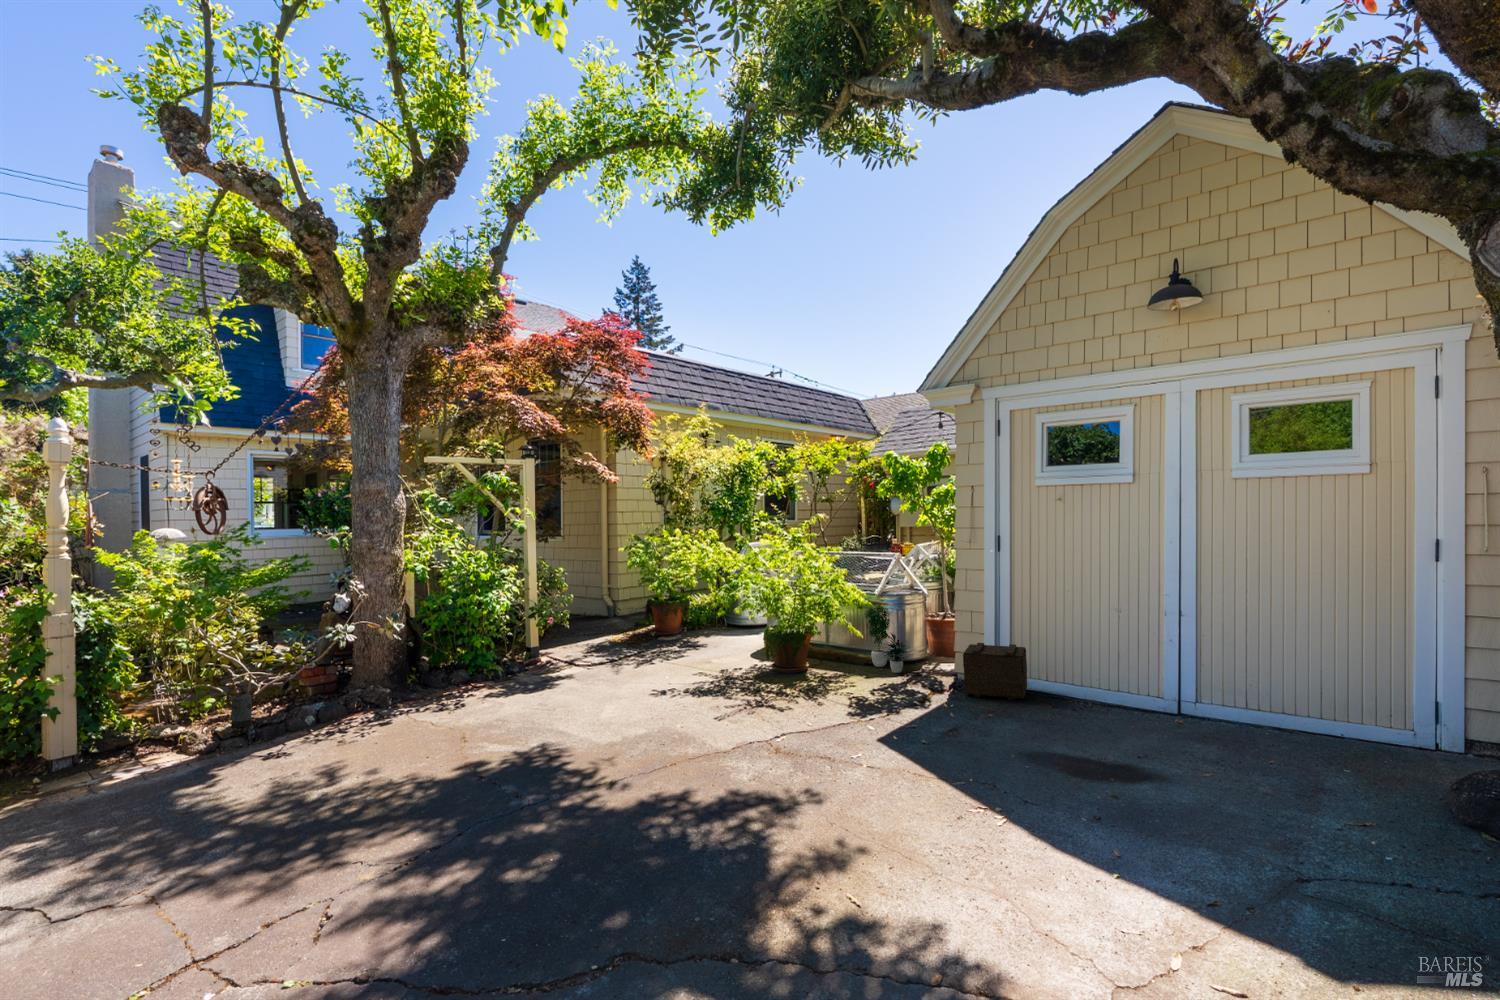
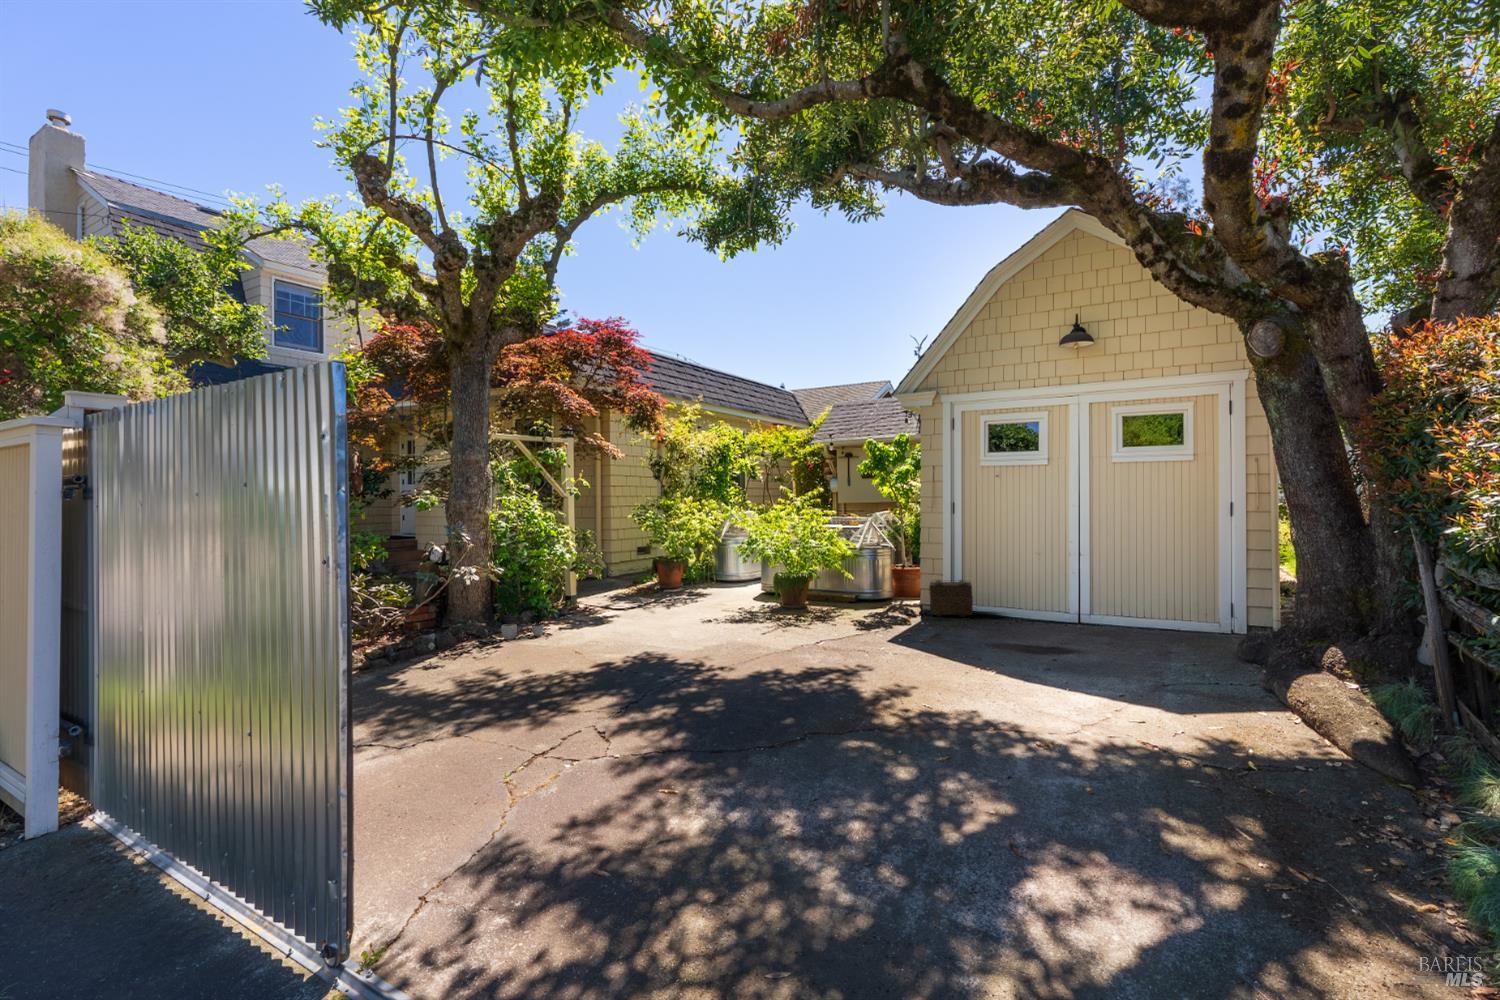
potted plant: present [865,605,907,673] -> present [495,580,549,640]
watering can: present [227,684,254,728] -> none [377,626,393,661]

